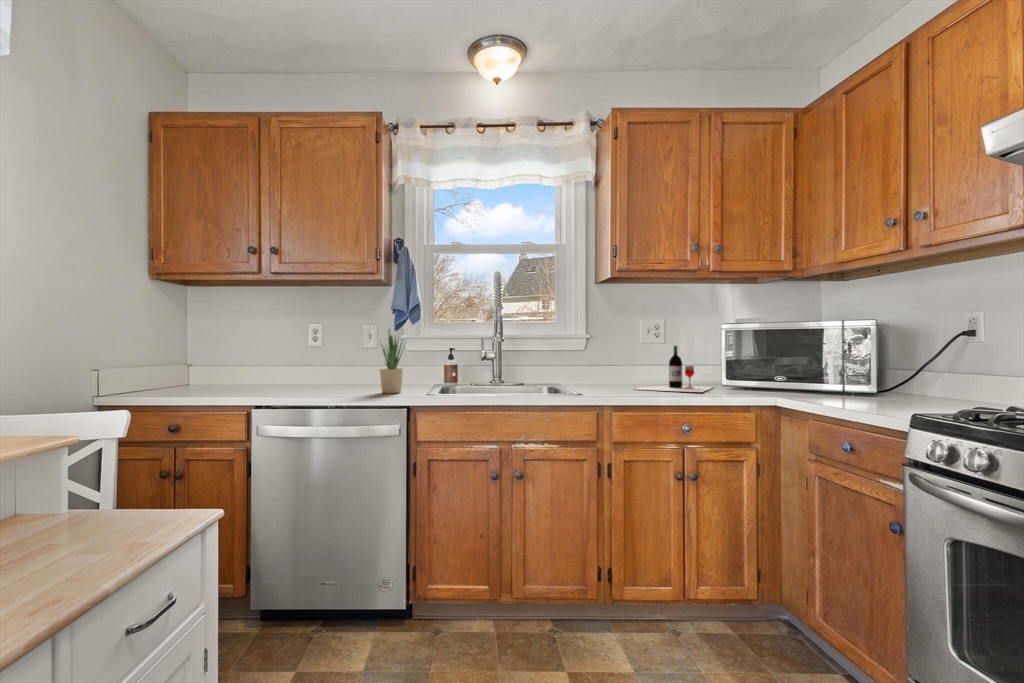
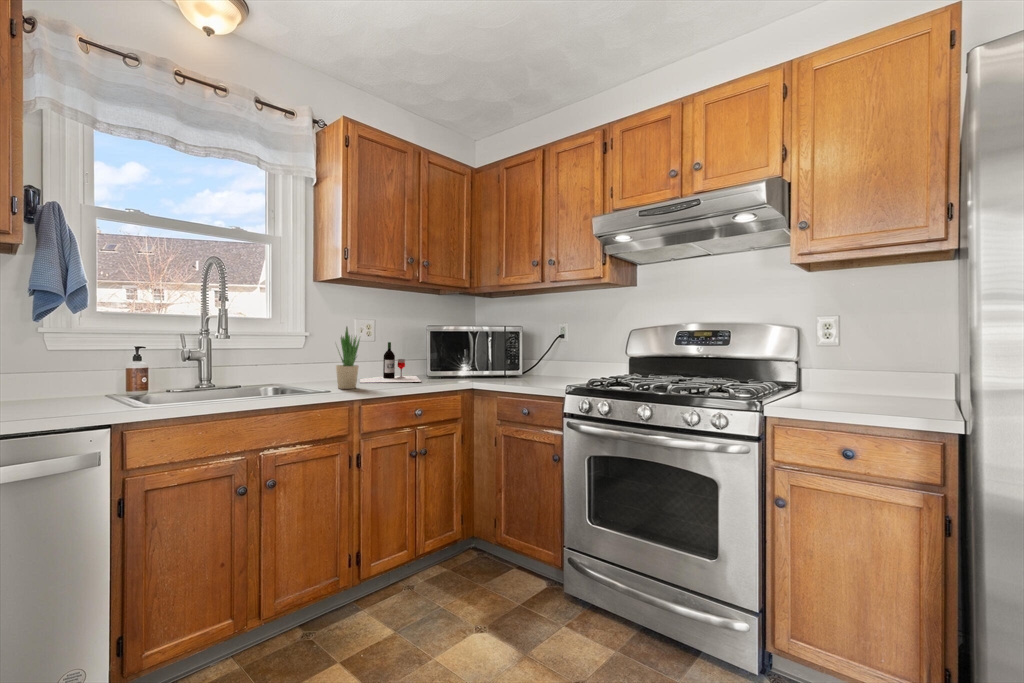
potted plant: present [380,329,404,393] -> present [336,327,360,389]

